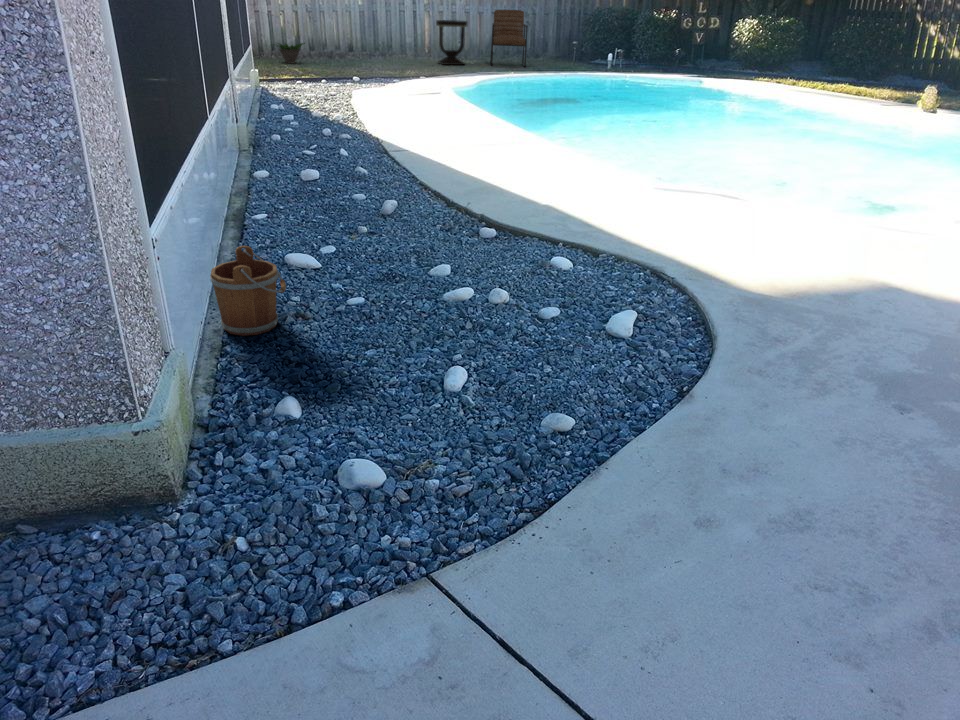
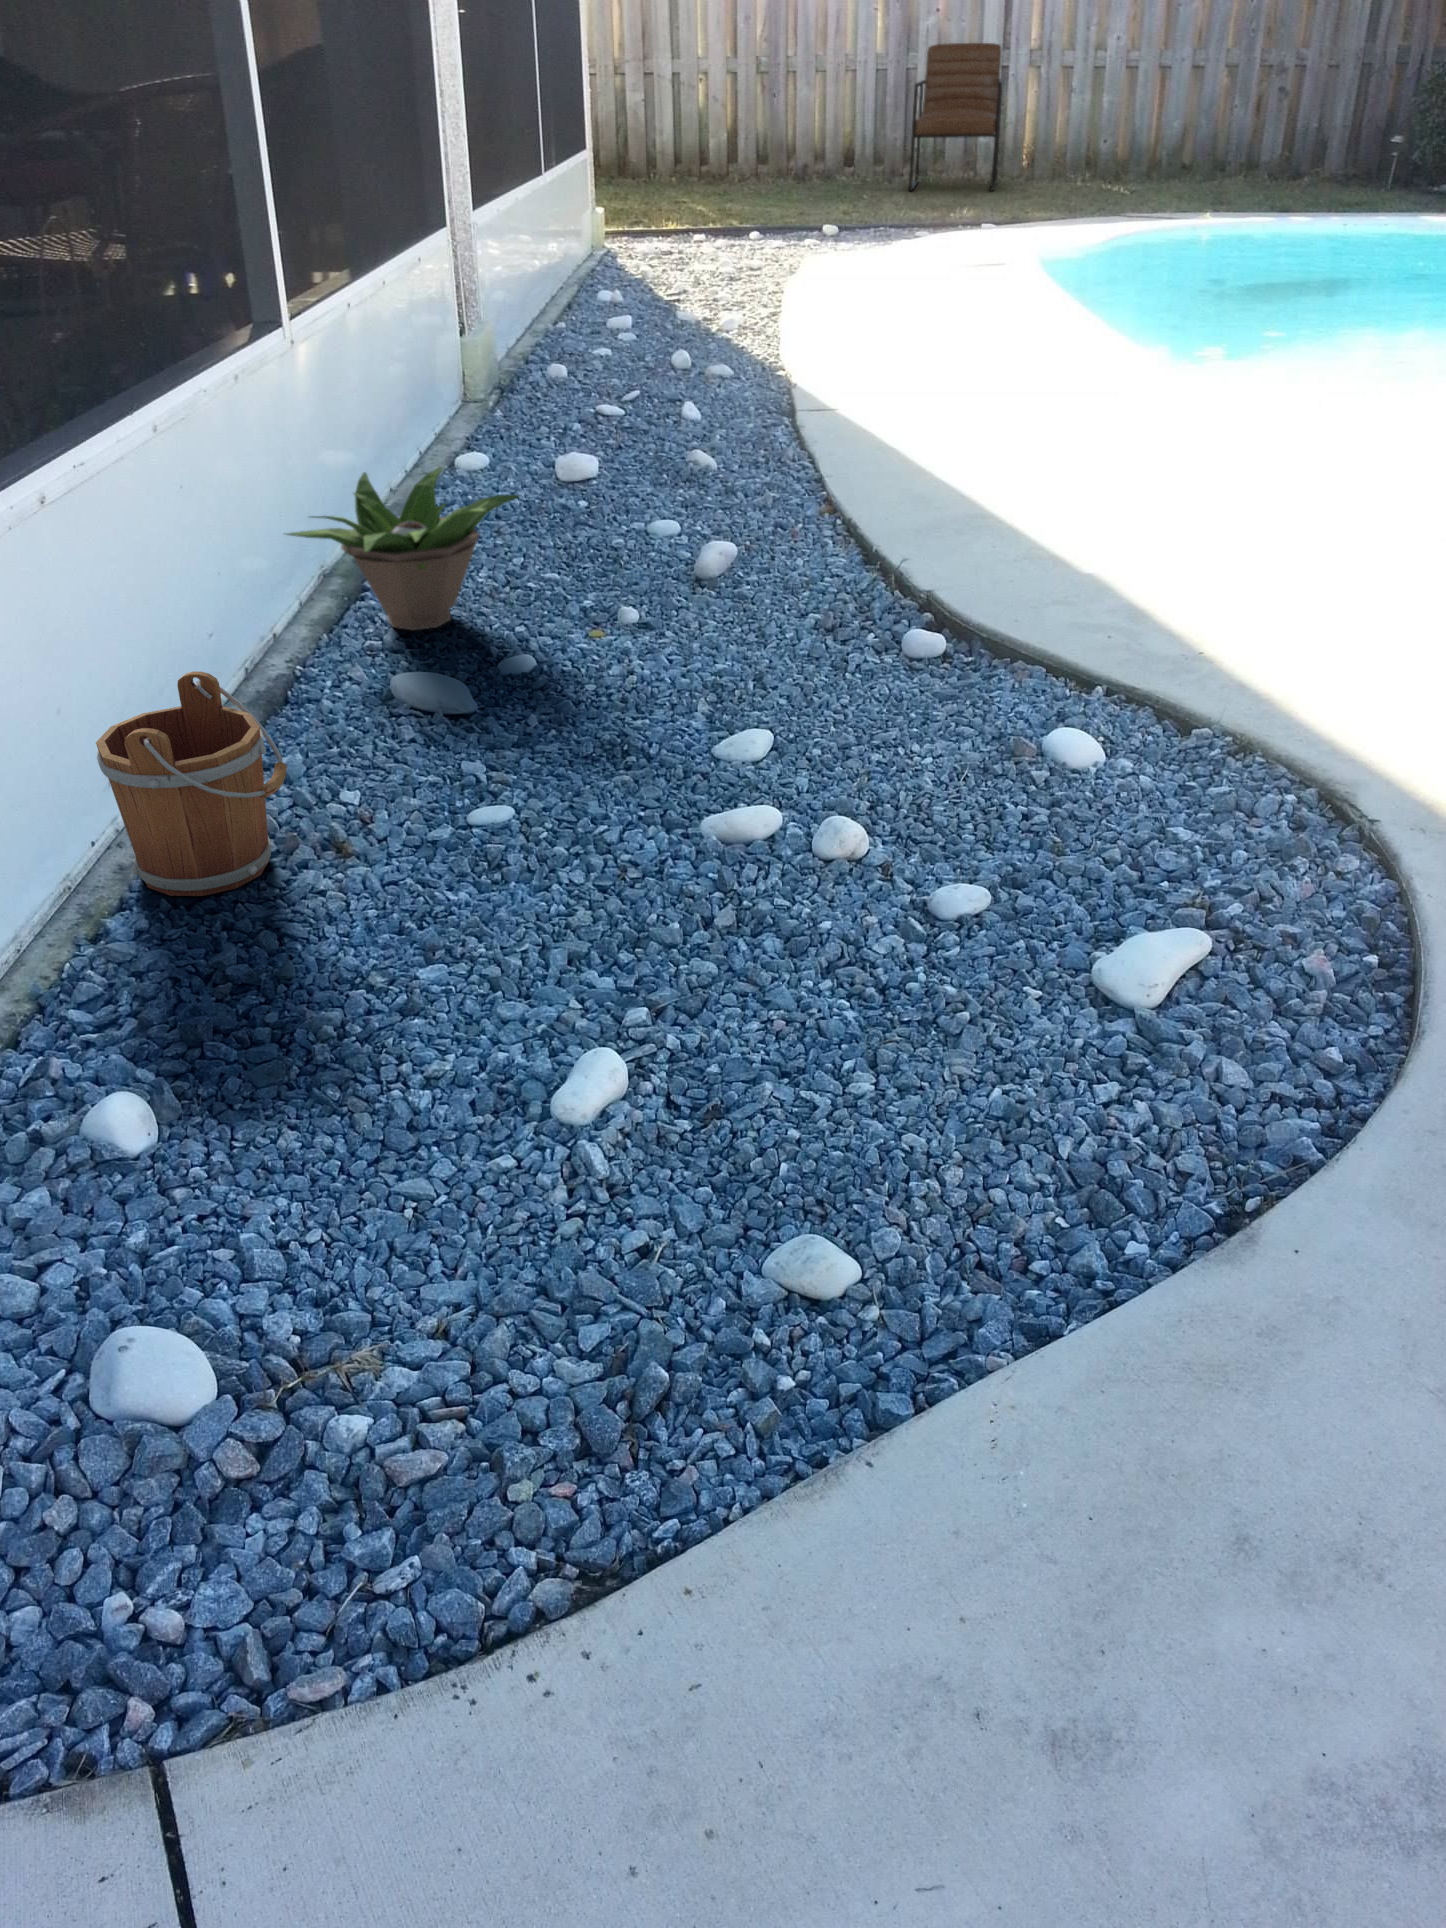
chair: present [490,10,528,67] -> present [909,43,1003,191]
side table: present [436,20,467,65] -> none [1042,72,1124,186]
decorative plant: present [277,43,305,63] -> present [286,467,519,630]

